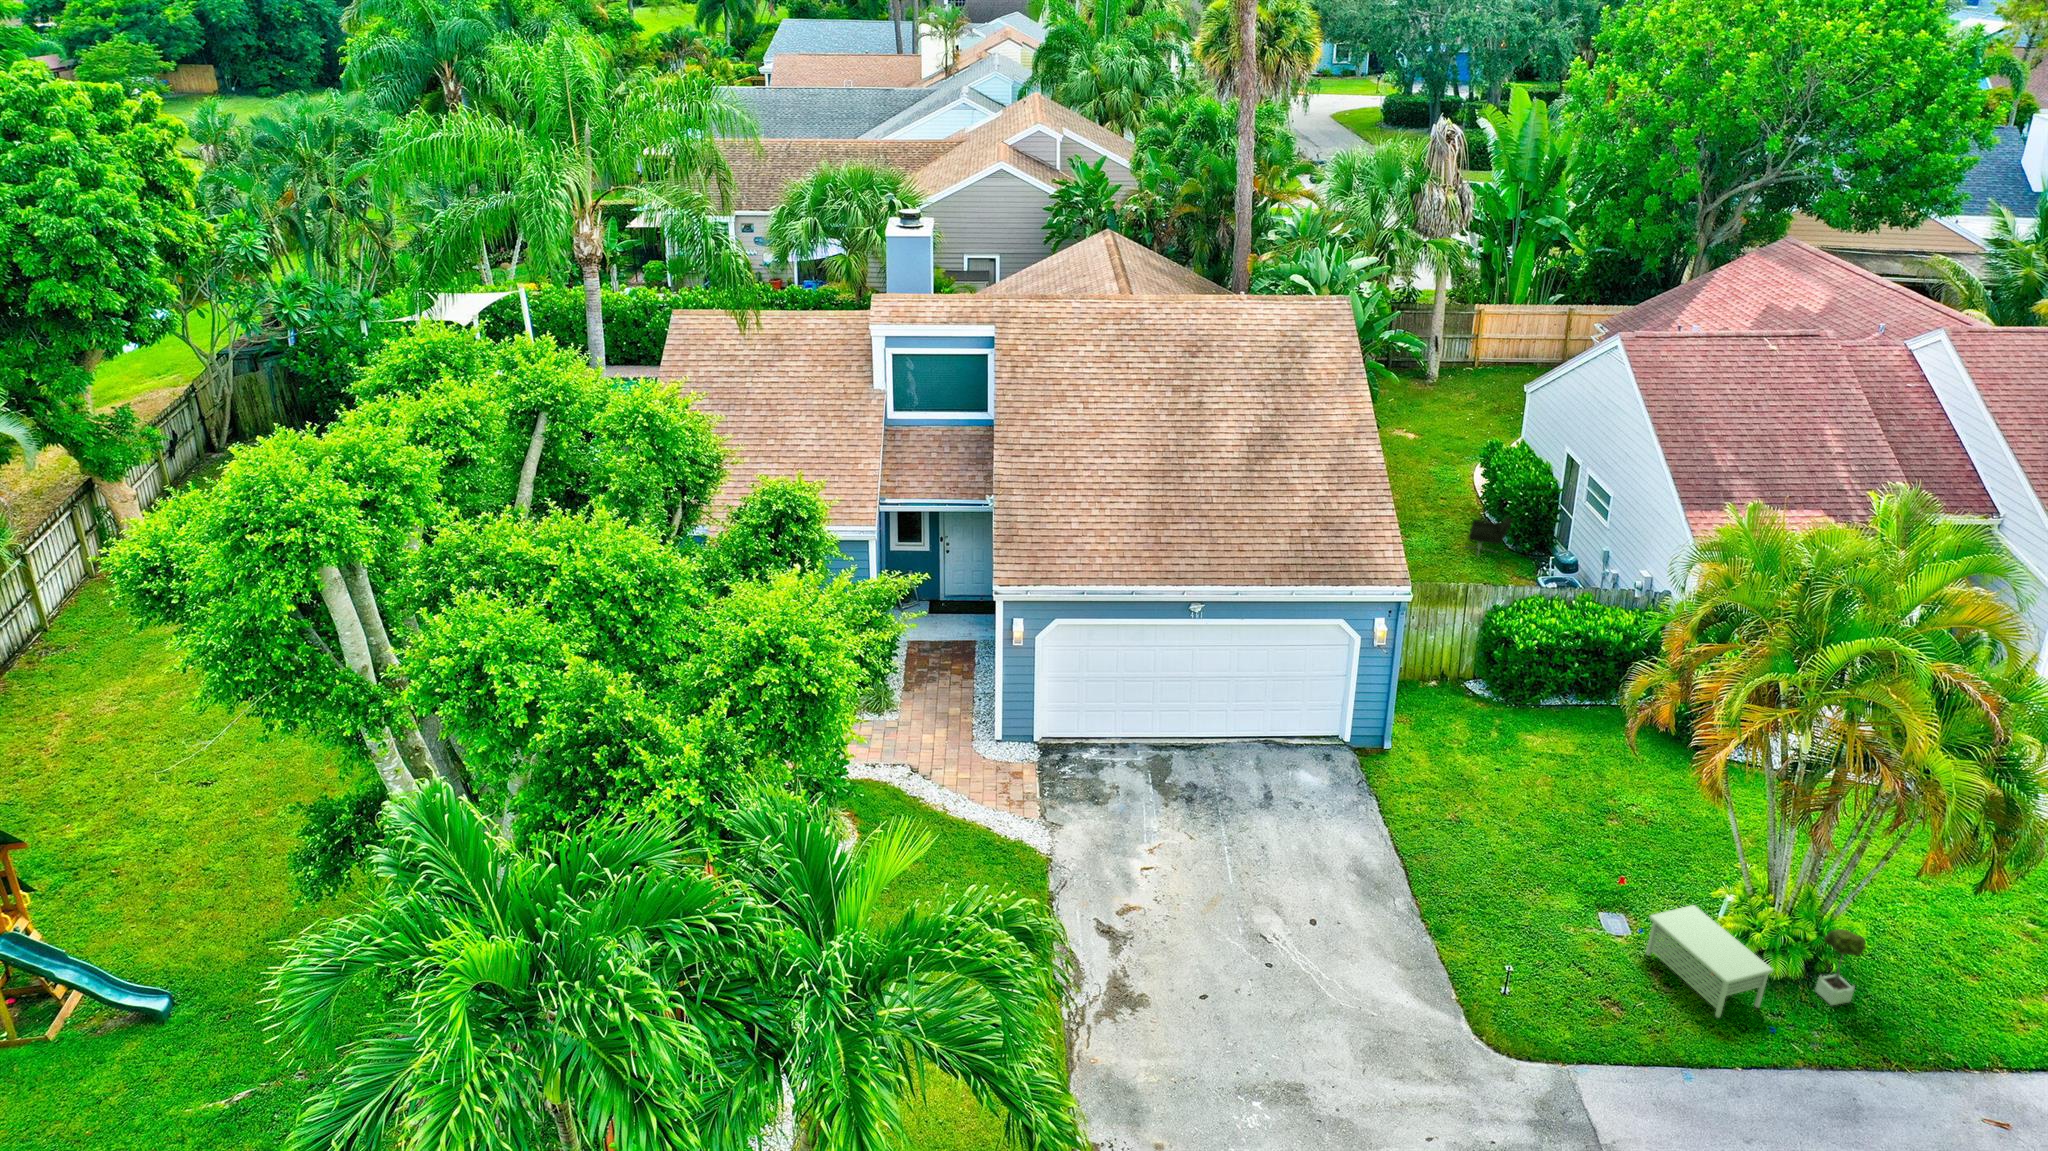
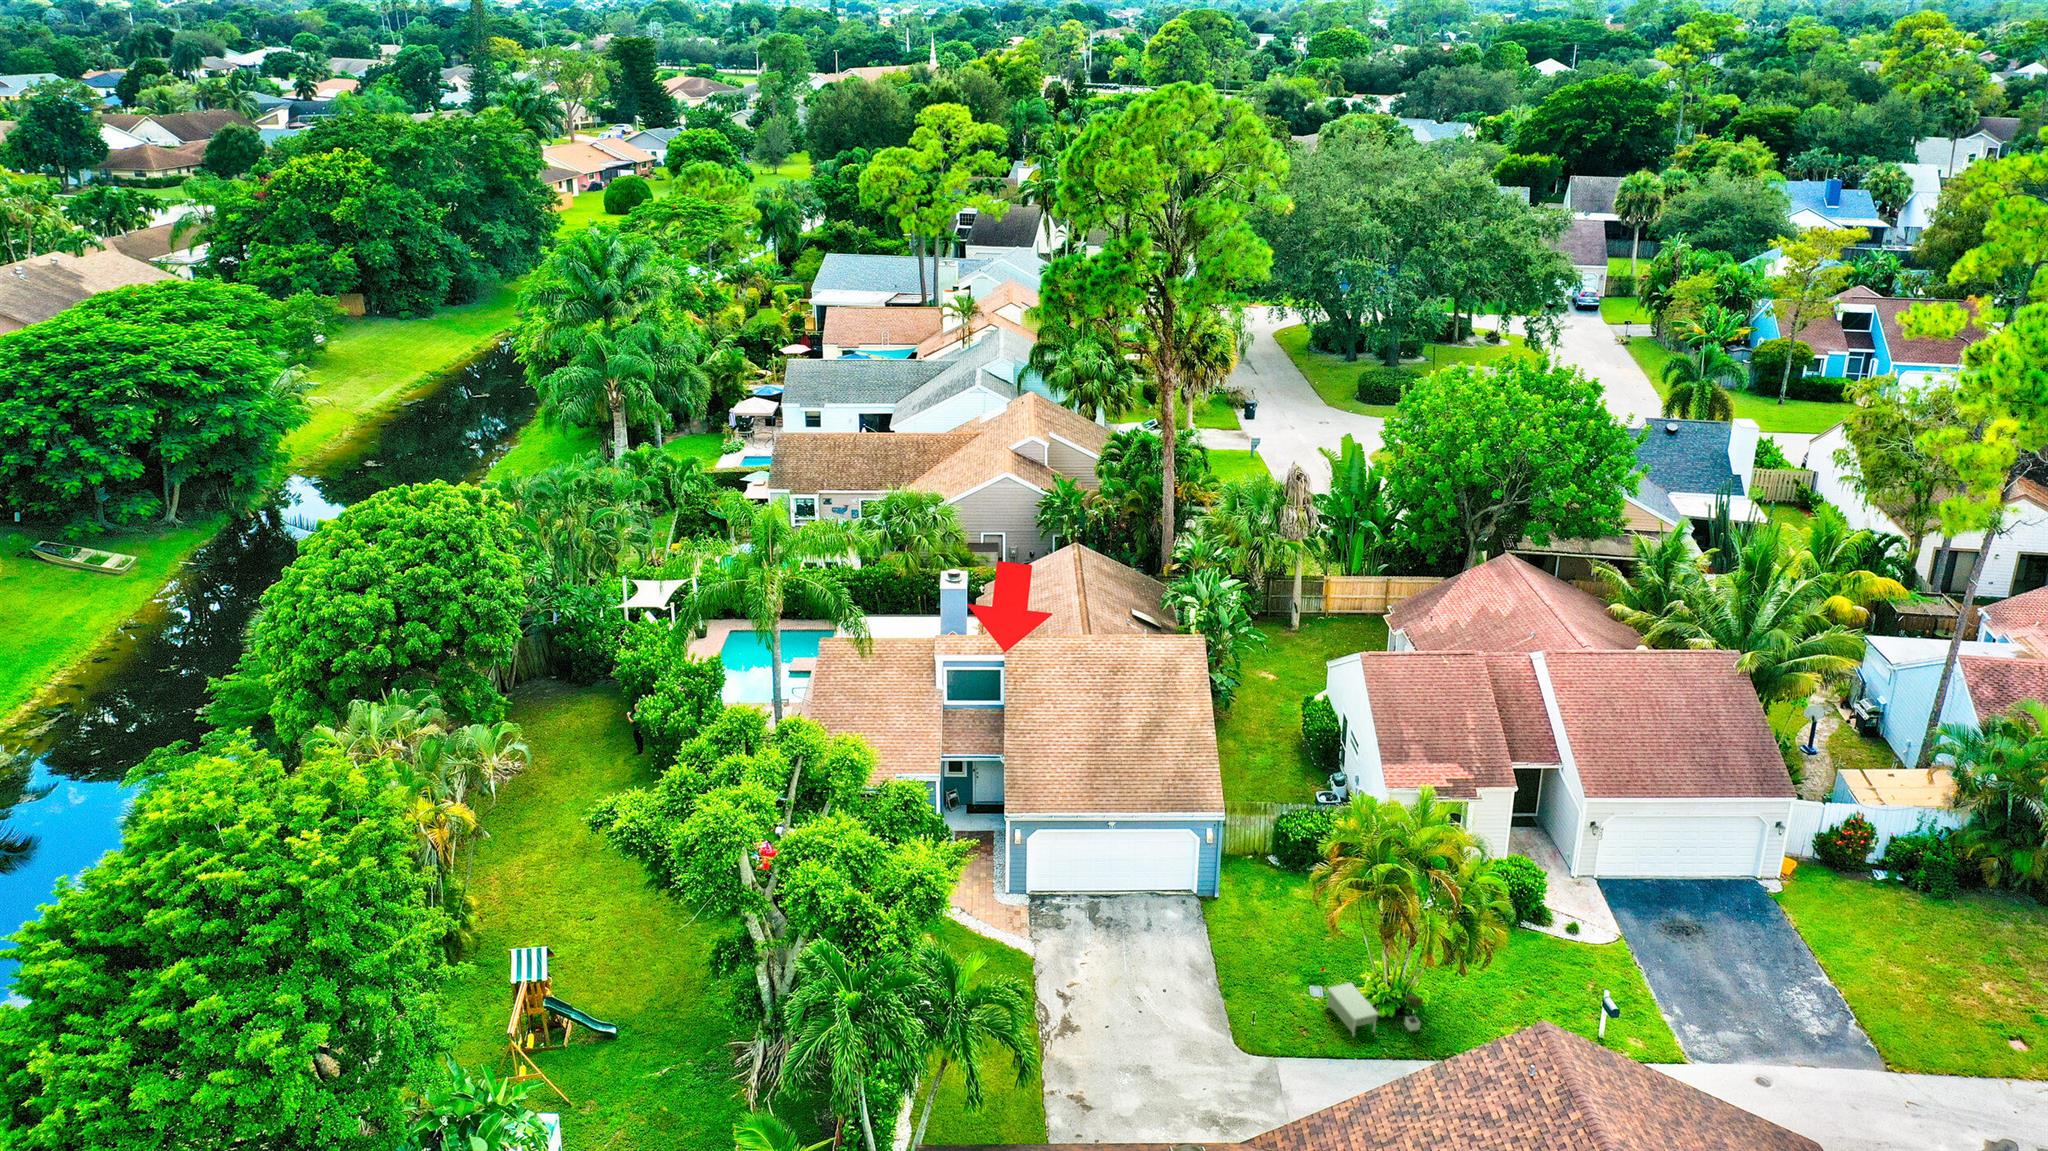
lounge chair: present [1469,517,1512,555] -> none [1286,745,1317,769]

